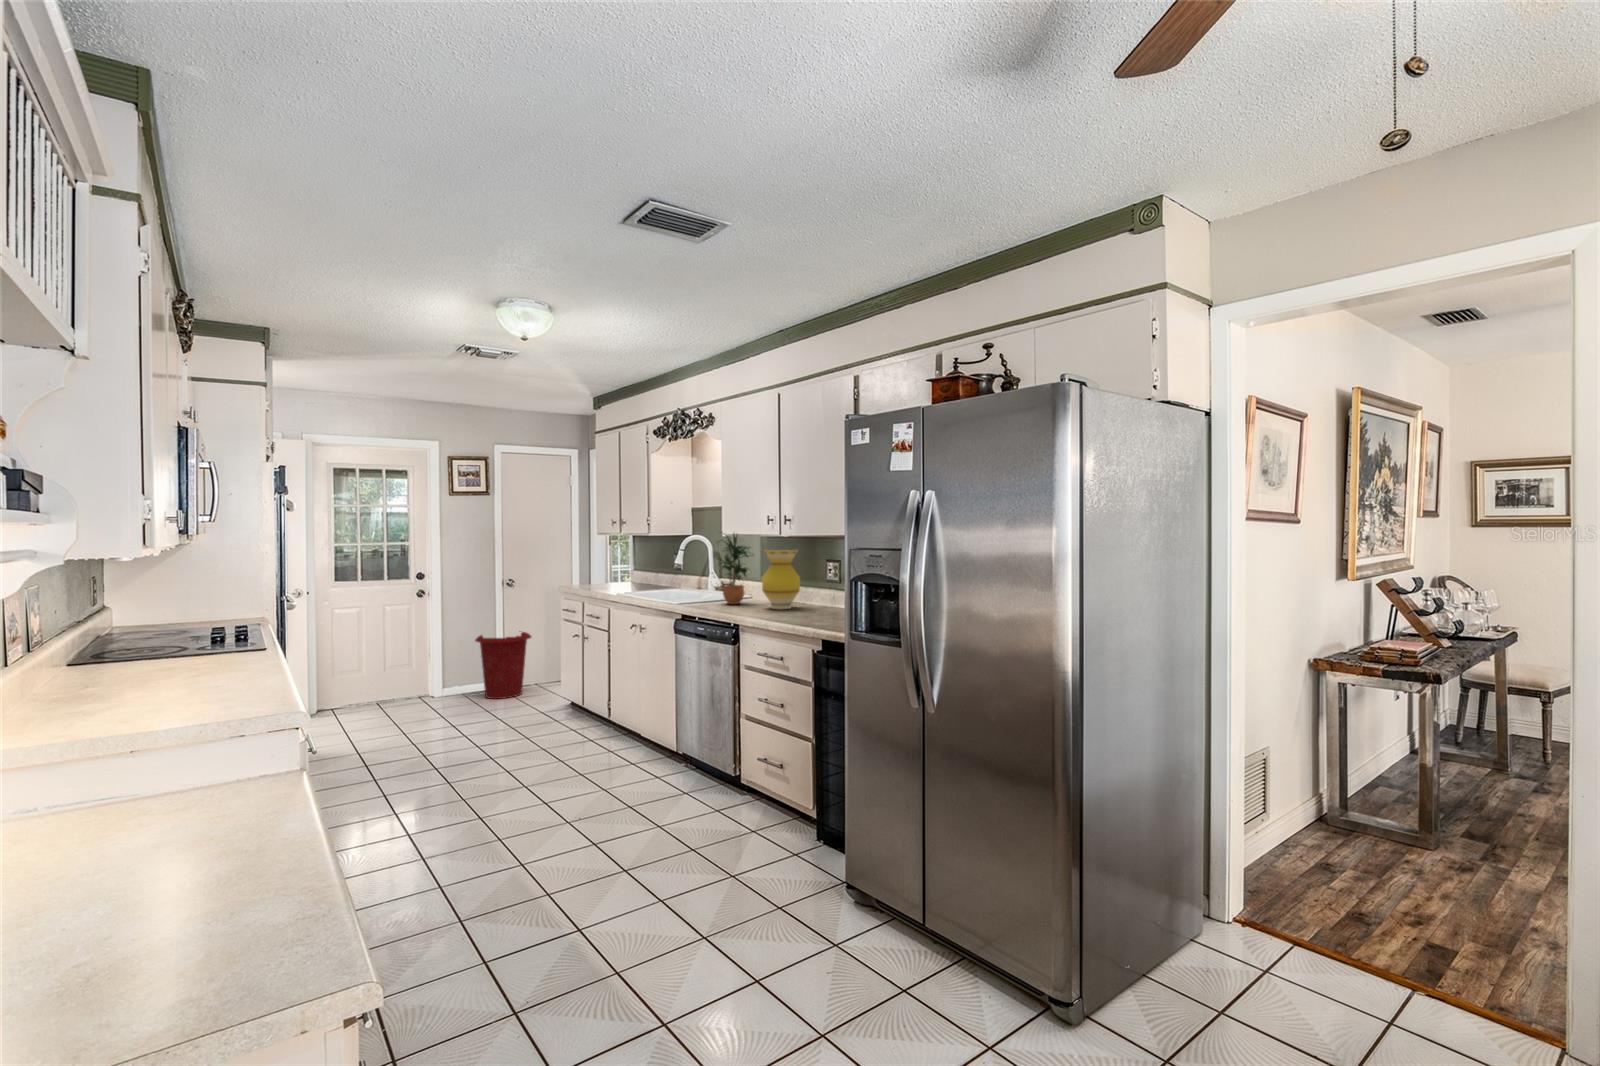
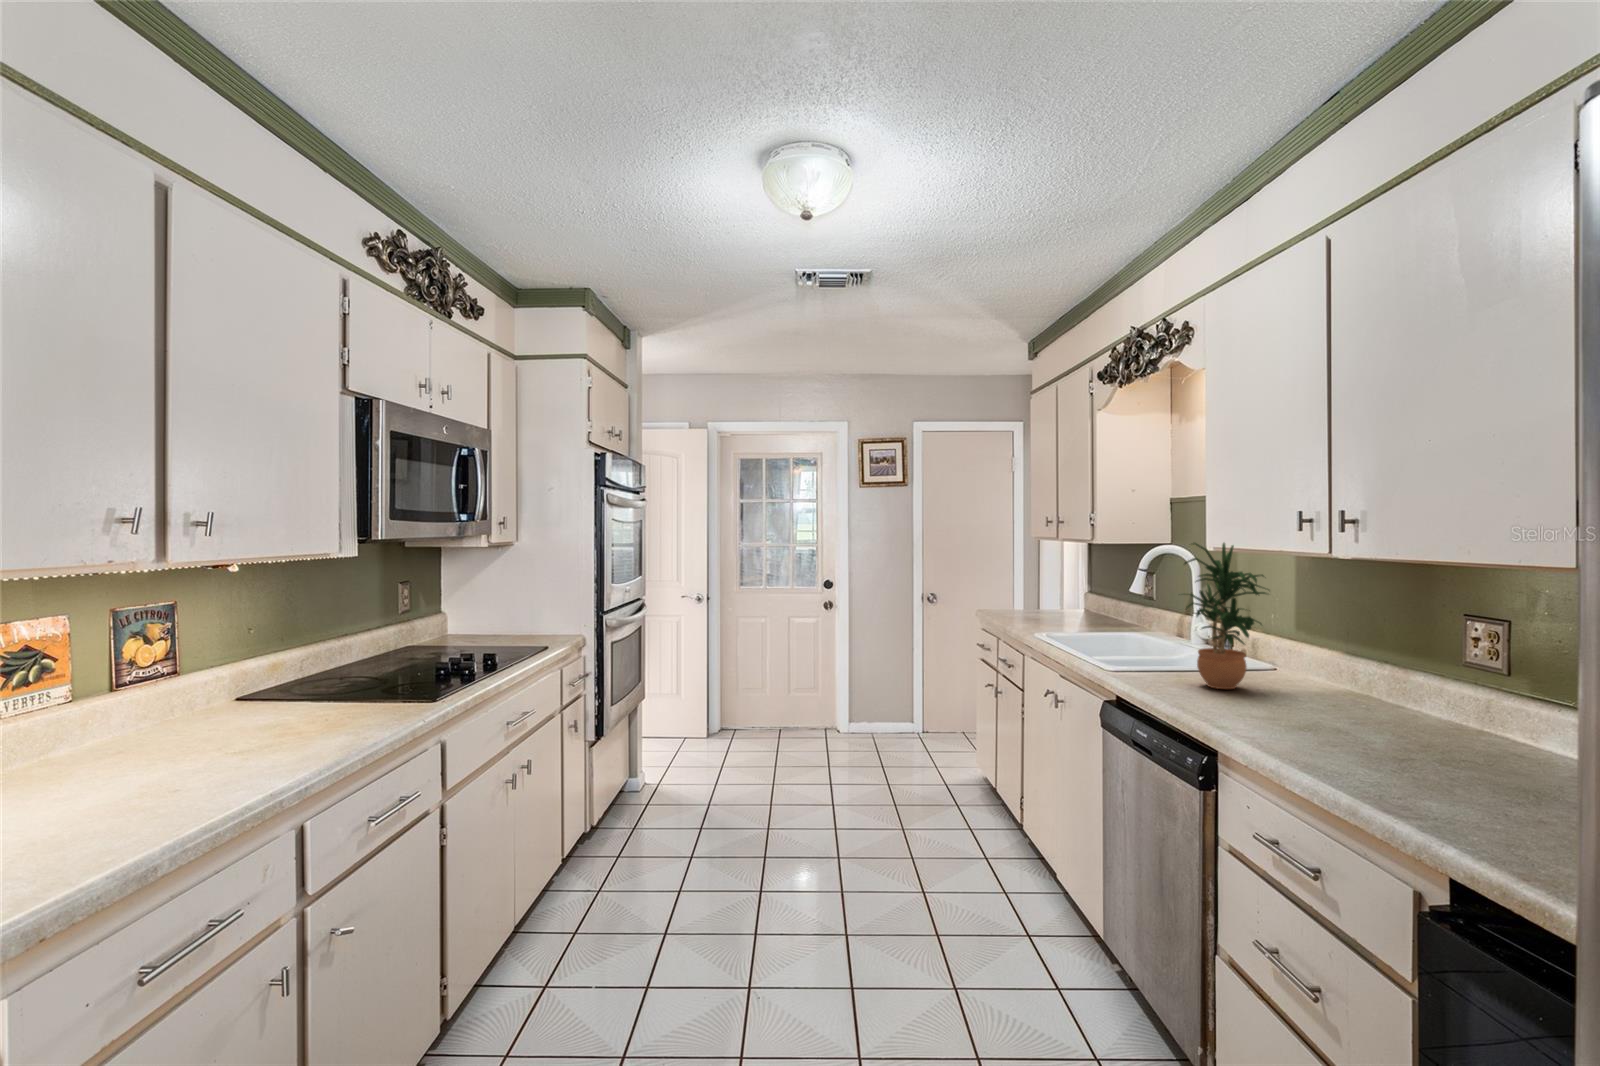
vase: present [762,550,800,609] -> none [1283,586,1389,724]
waste bin: present [475,631,531,699] -> none [884,659,951,747]

